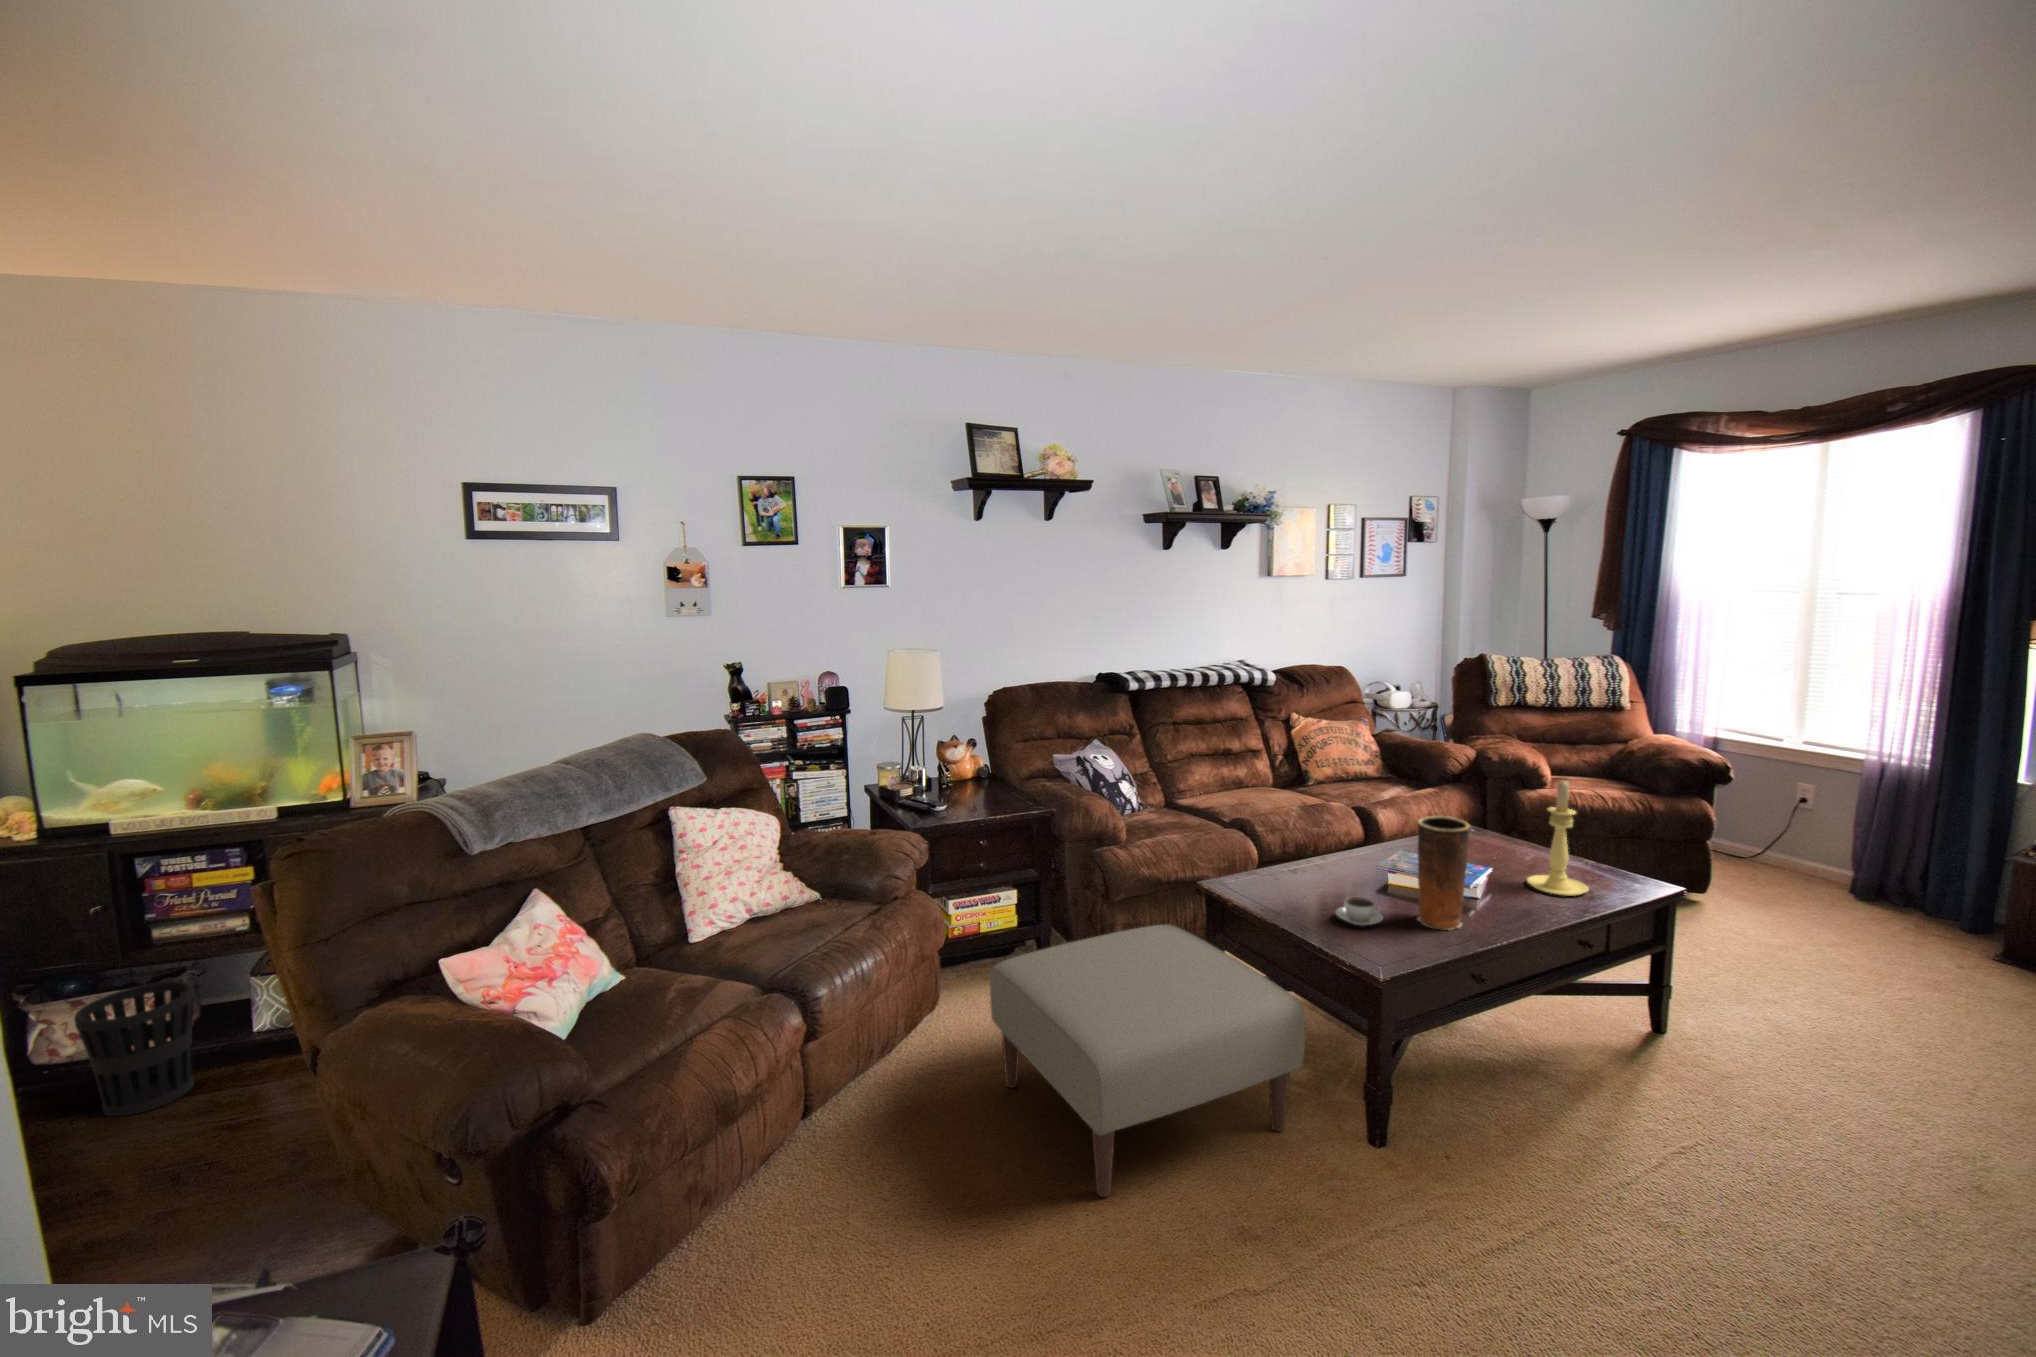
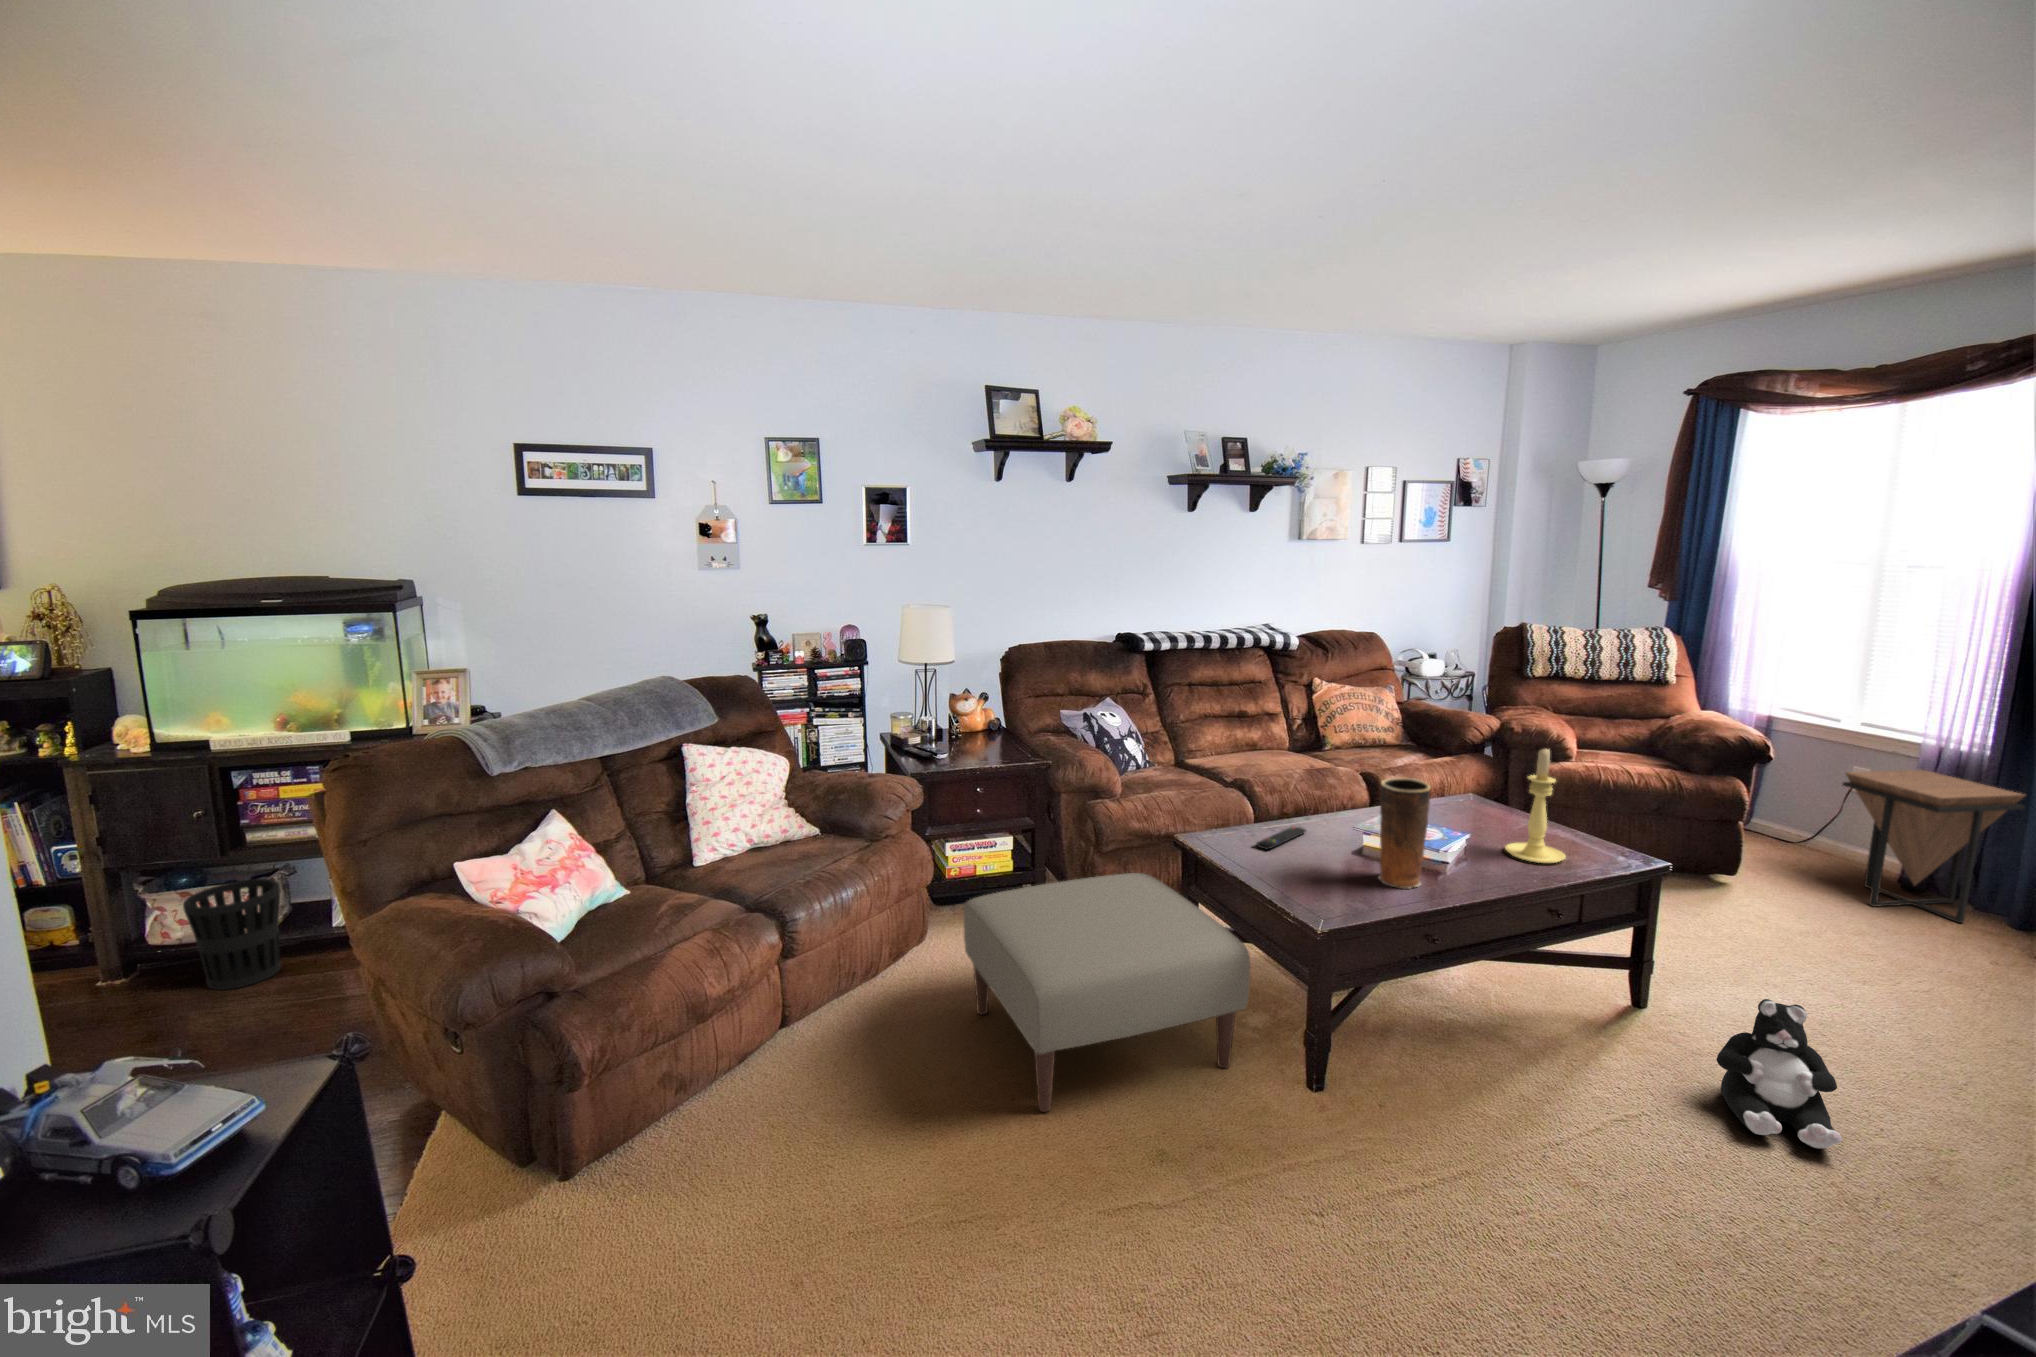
side table: none [1799,784,1968,931] -> present [1843,770,2025,923]
remote control: none [1284,868,1329,894] -> present [1256,827,1306,849]
coffee cup: present [1336,897,1383,926] -> none [1297,853,1343,881]
plush toy: none [1764,1025,1903,1177] -> present [1717,999,1842,1149]

